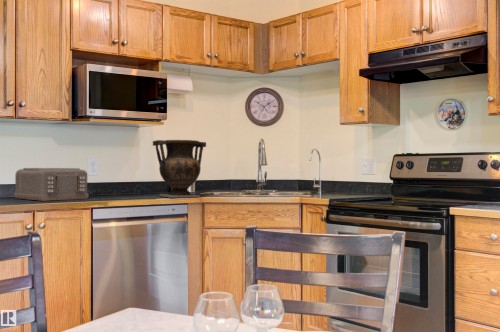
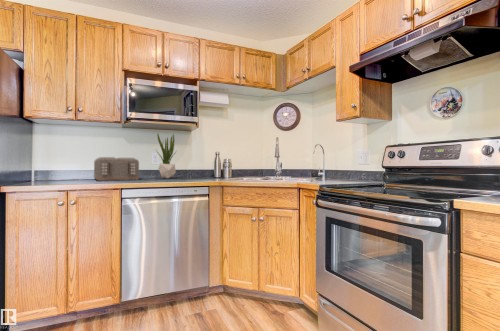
potted plant: none [101,132,130,196] -> present [157,134,176,178]
vase: present [153,140,206,198] -> none [186,136,226,180]

